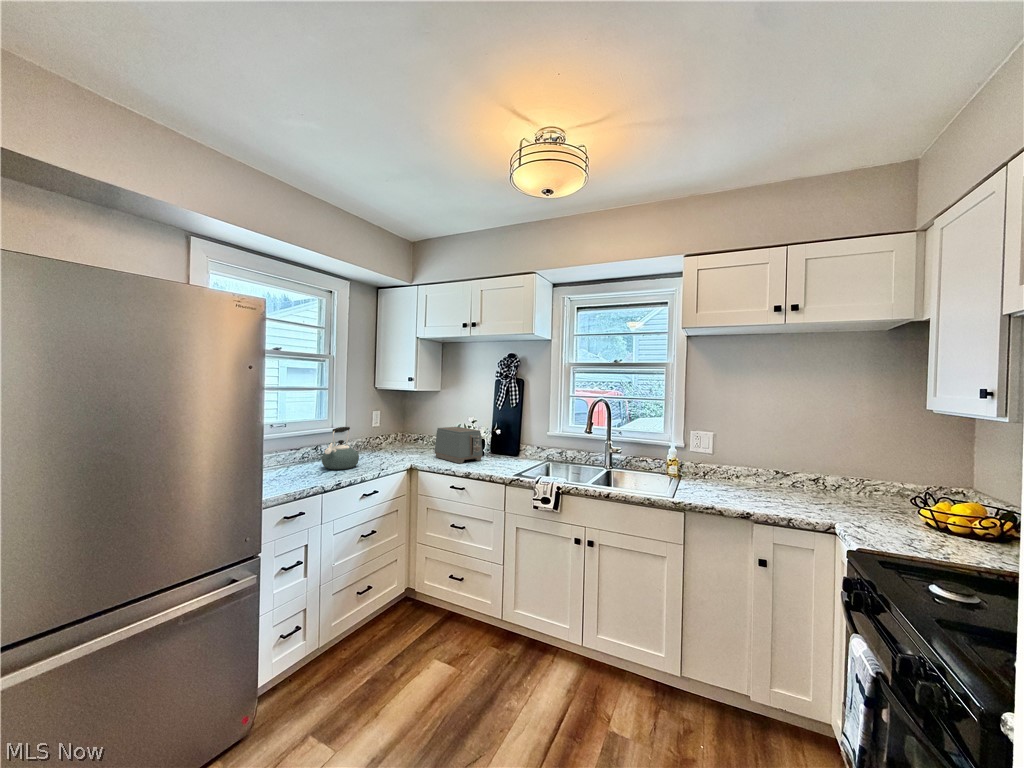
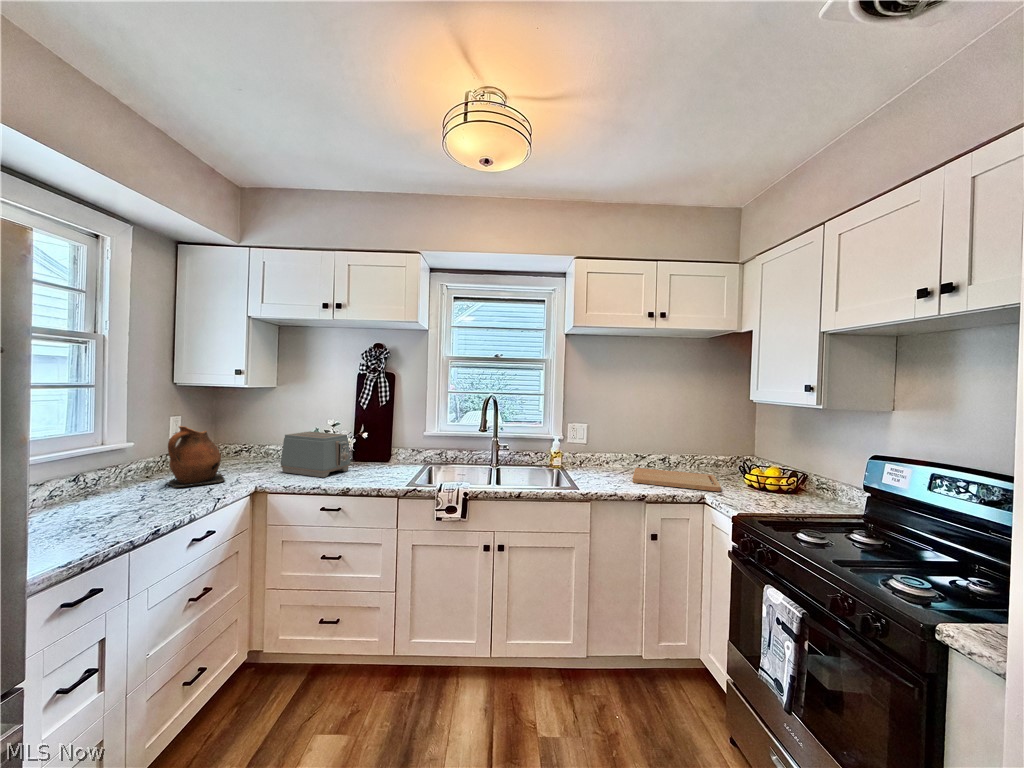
ceramic pitcher: none [364,417,398,460] -> present [167,426,225,487]
kettle: present [322,427,359,470] -> none [96,443,168,510]
cutting board: none [750,486,878,523] -> present [633,468,721,491]

